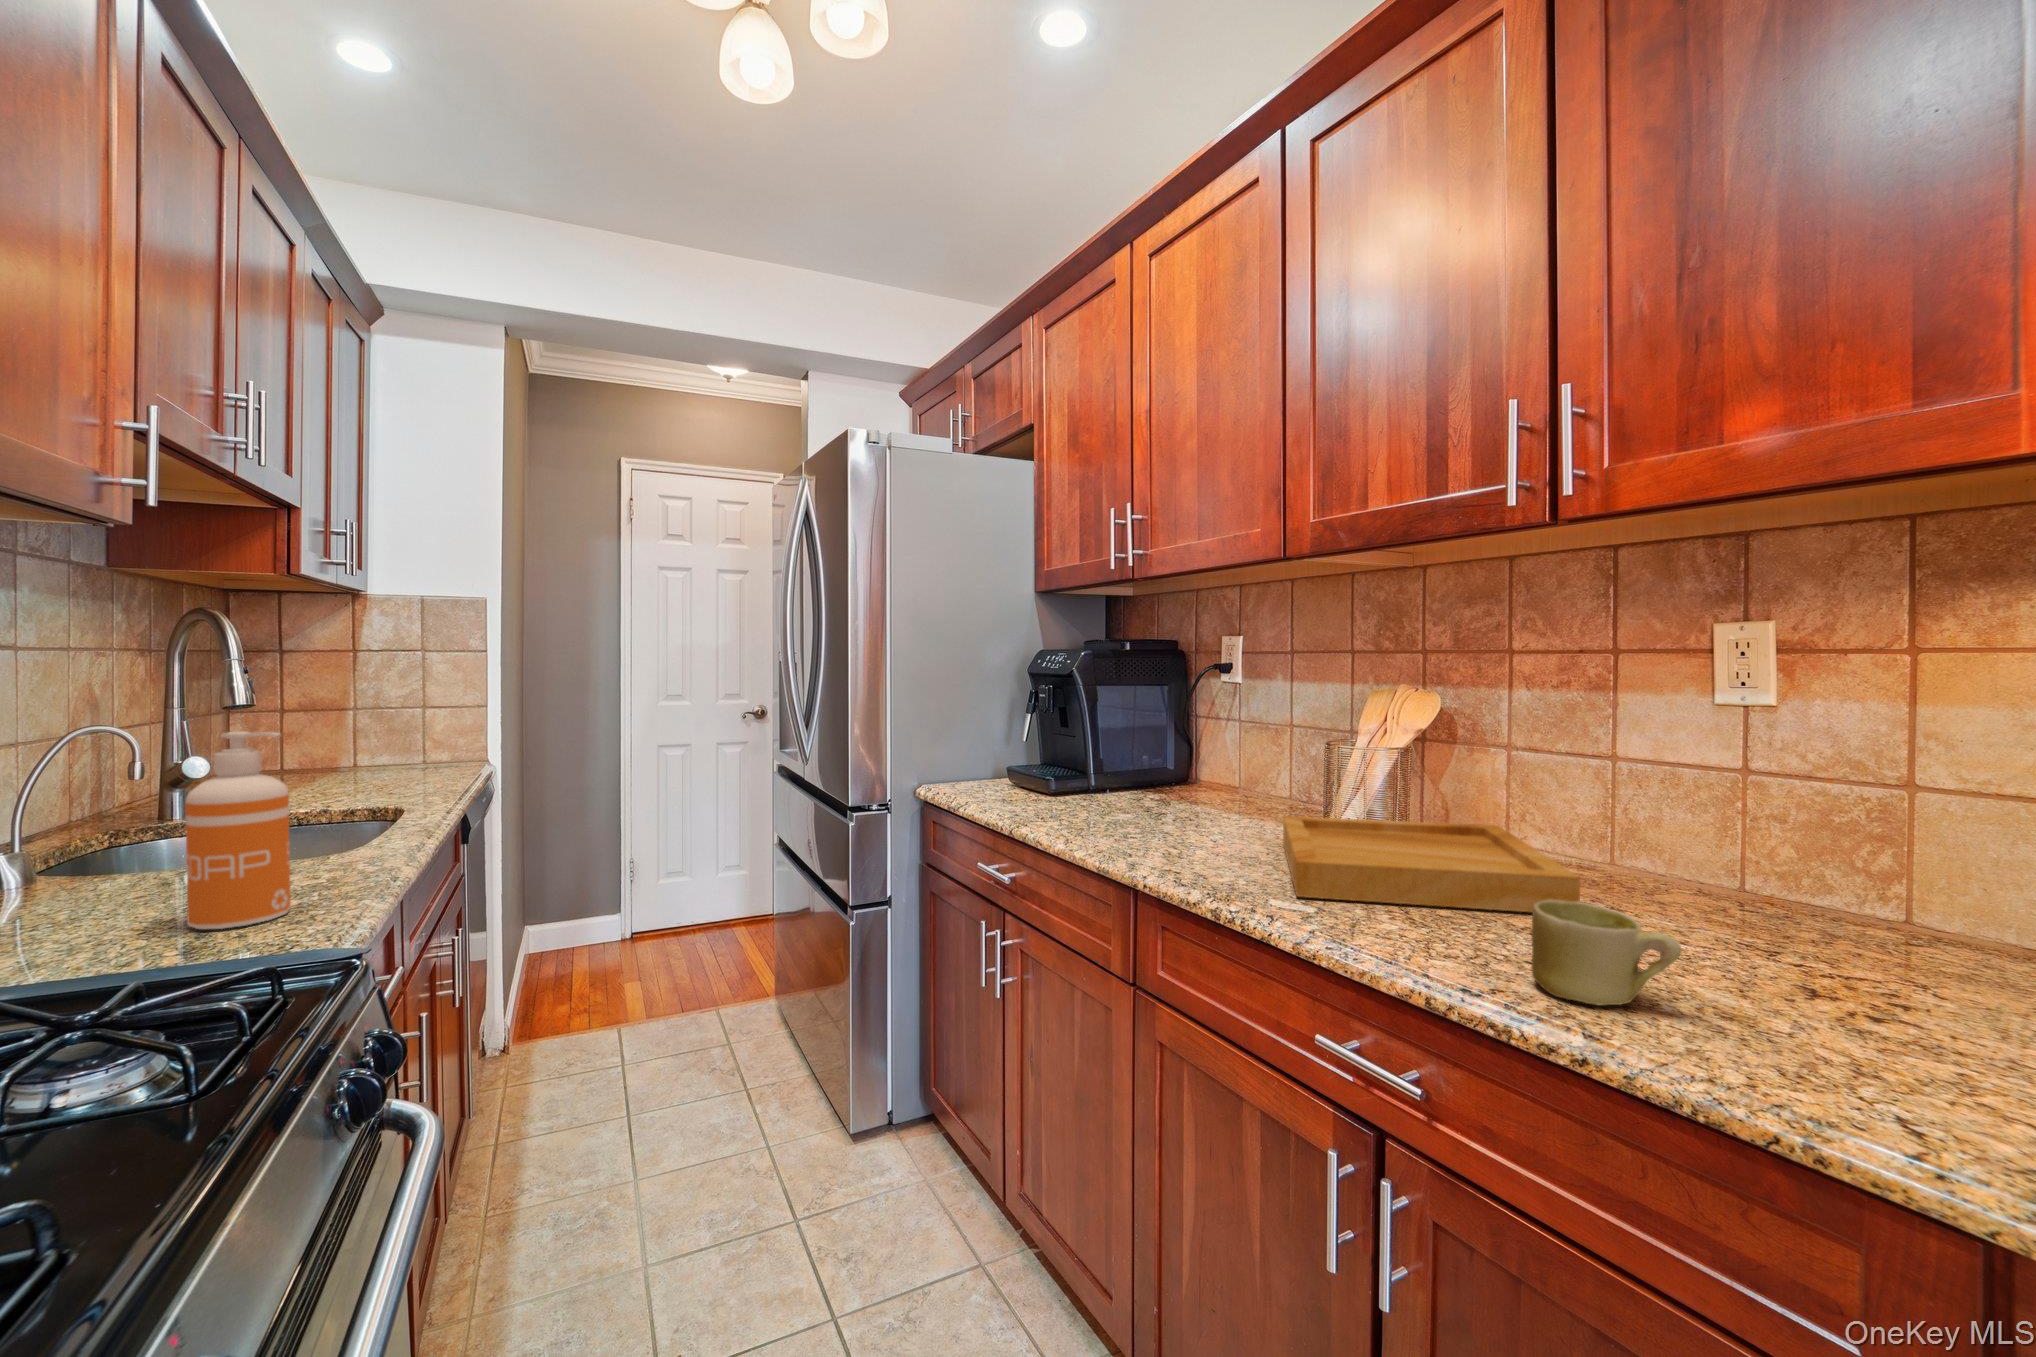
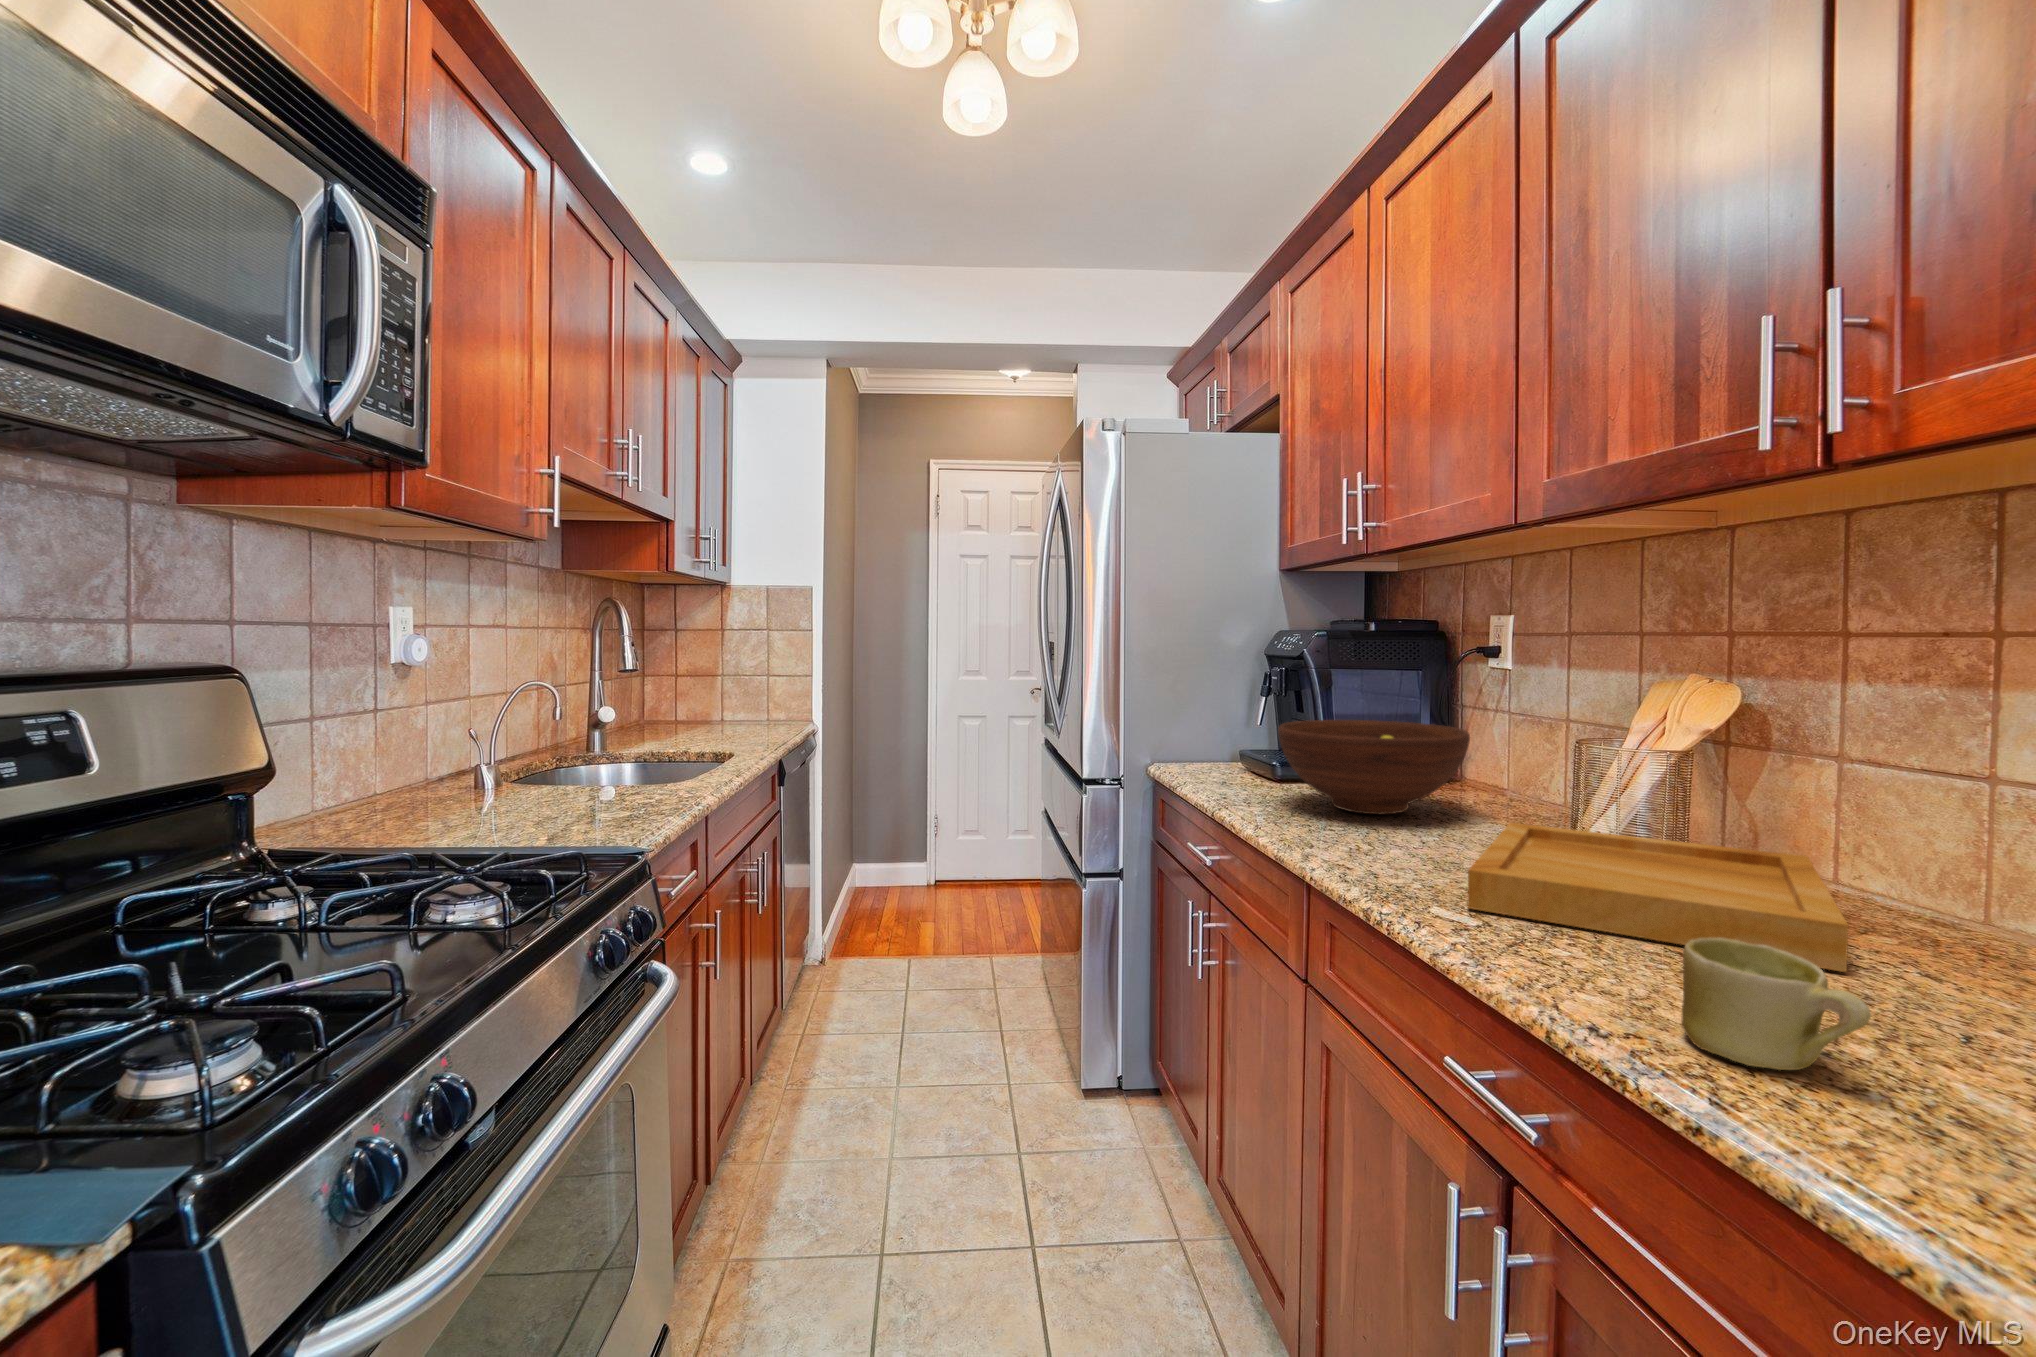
fruit bowl: none [1064,731,1229,817] -> present [1278,720,1470,815]
soap dispenser: present [185,732,291,929] -> none [572,696,634,836]

